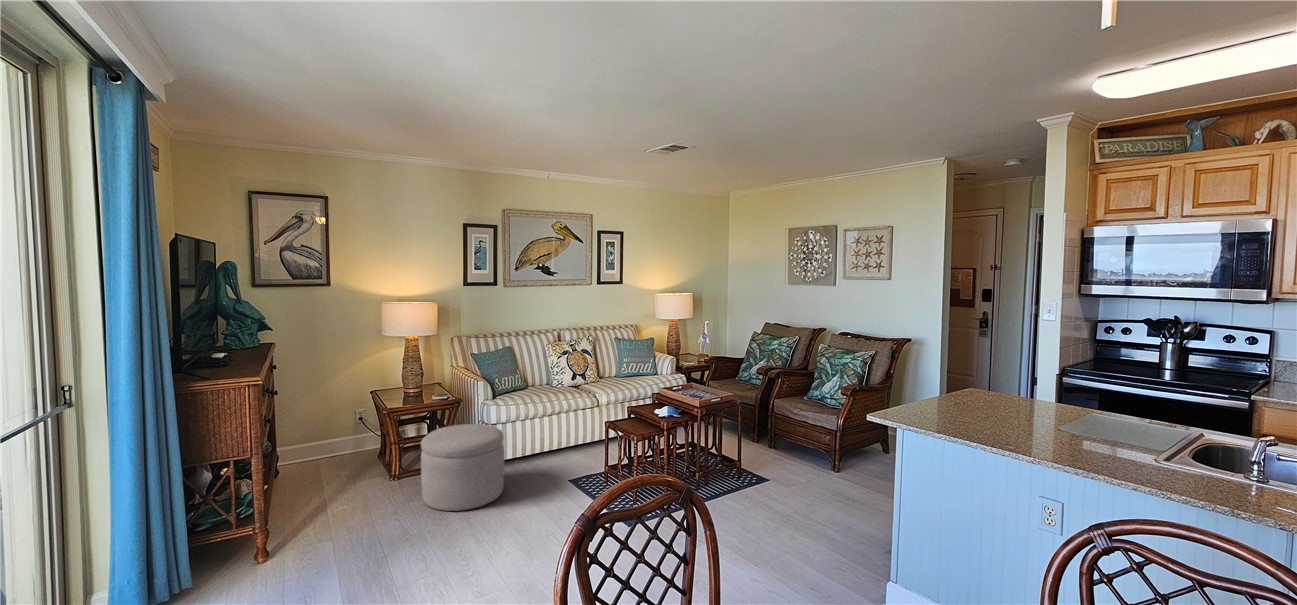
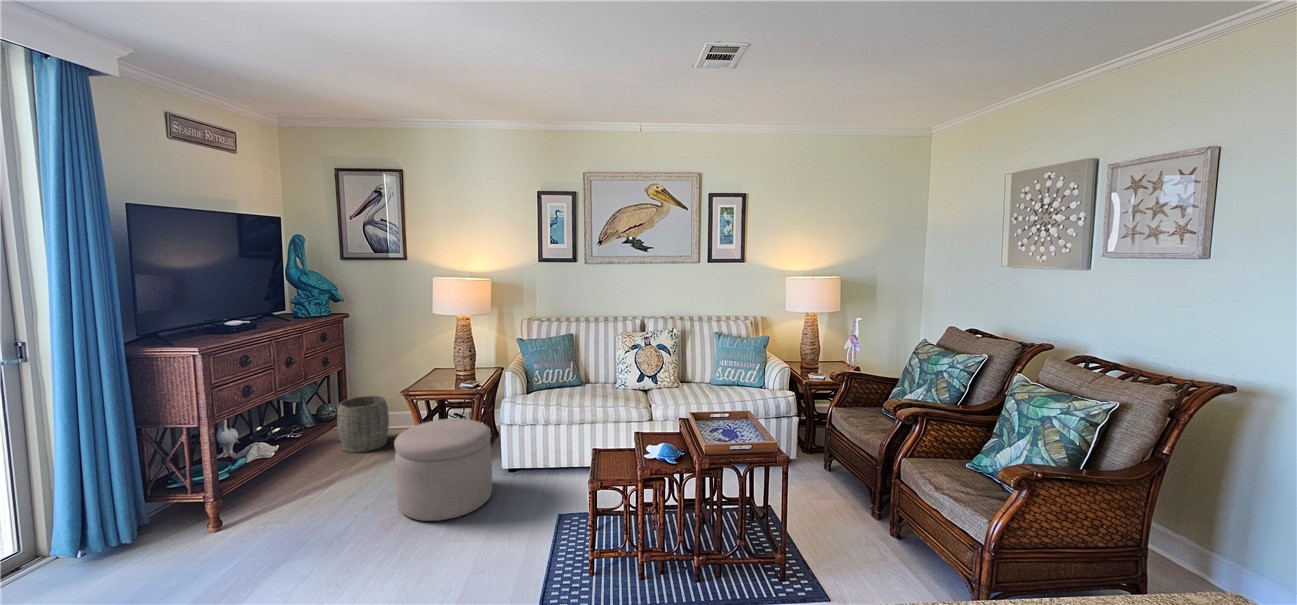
woven basket: none [271,428,328,488] -> present [337,396,389,453]

